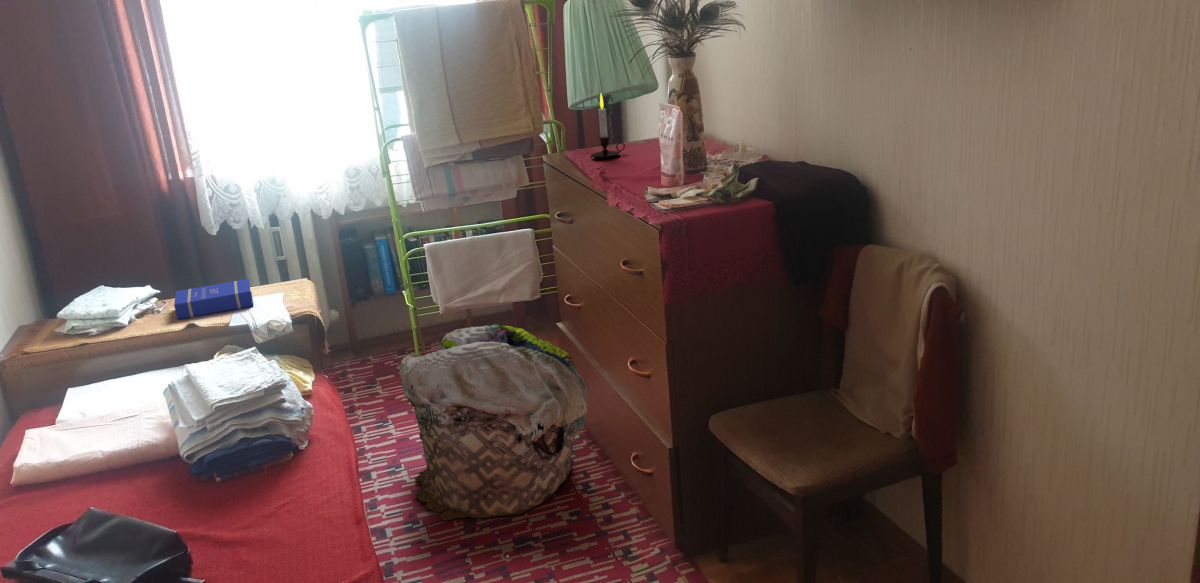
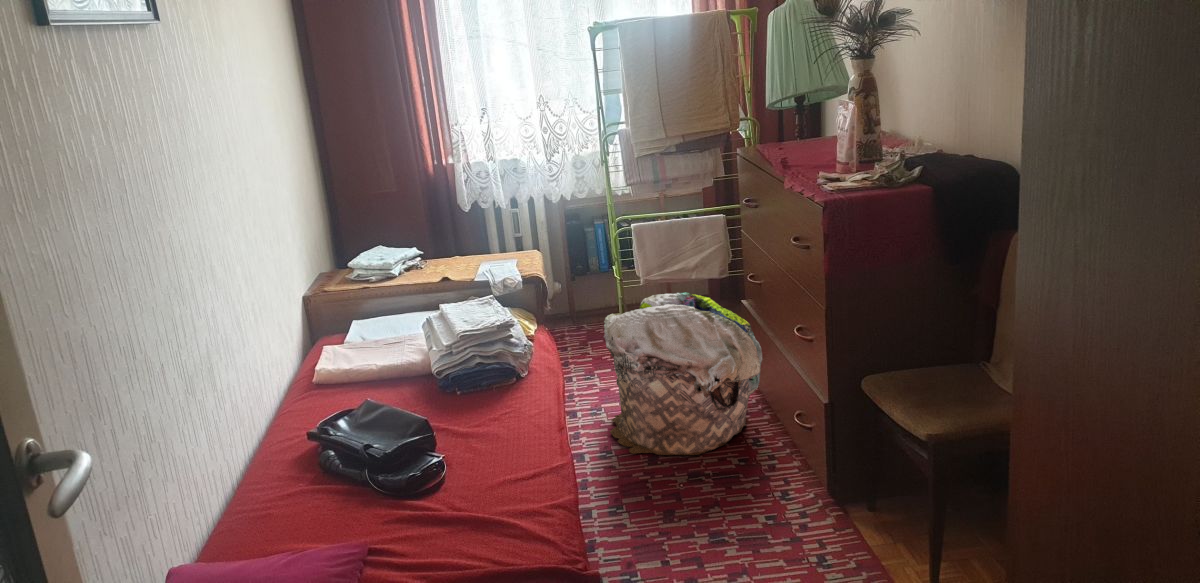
candle: present [591,94,625,158] -> none [779,94,811,152]
book: present [174,279,253,320] -> none [433,247,493,275]

